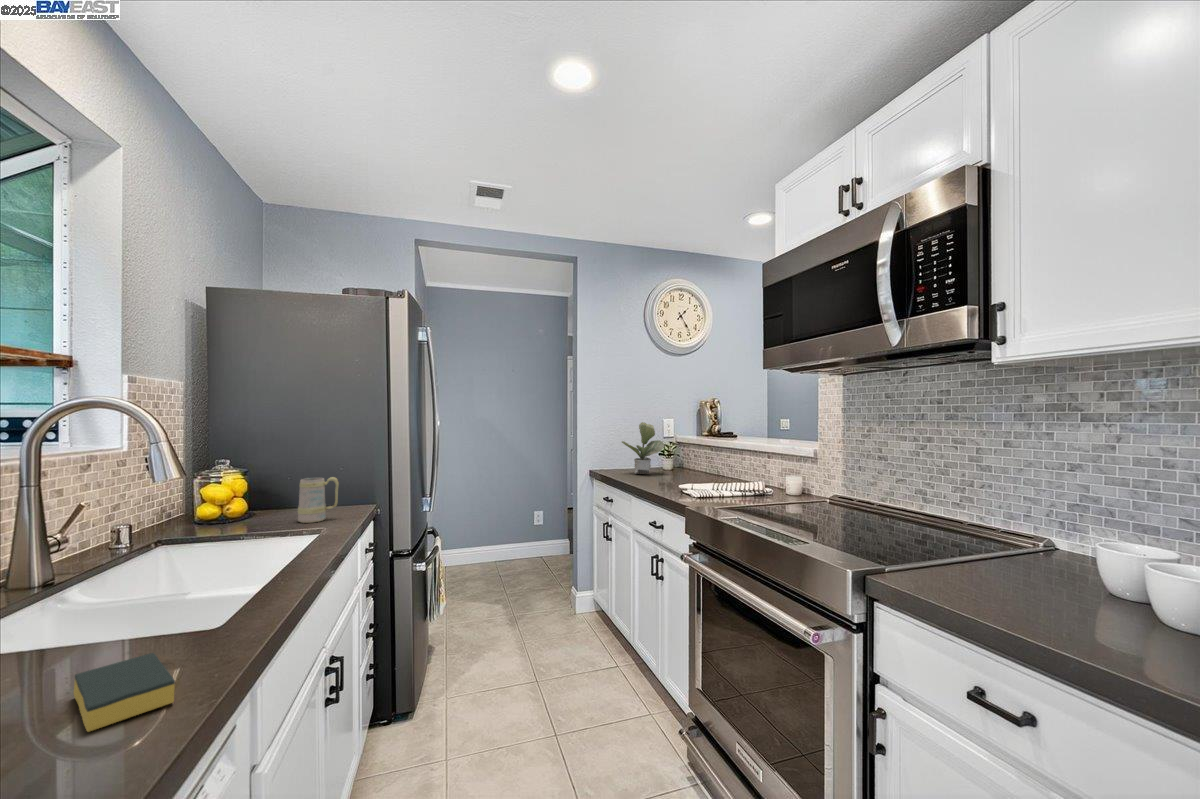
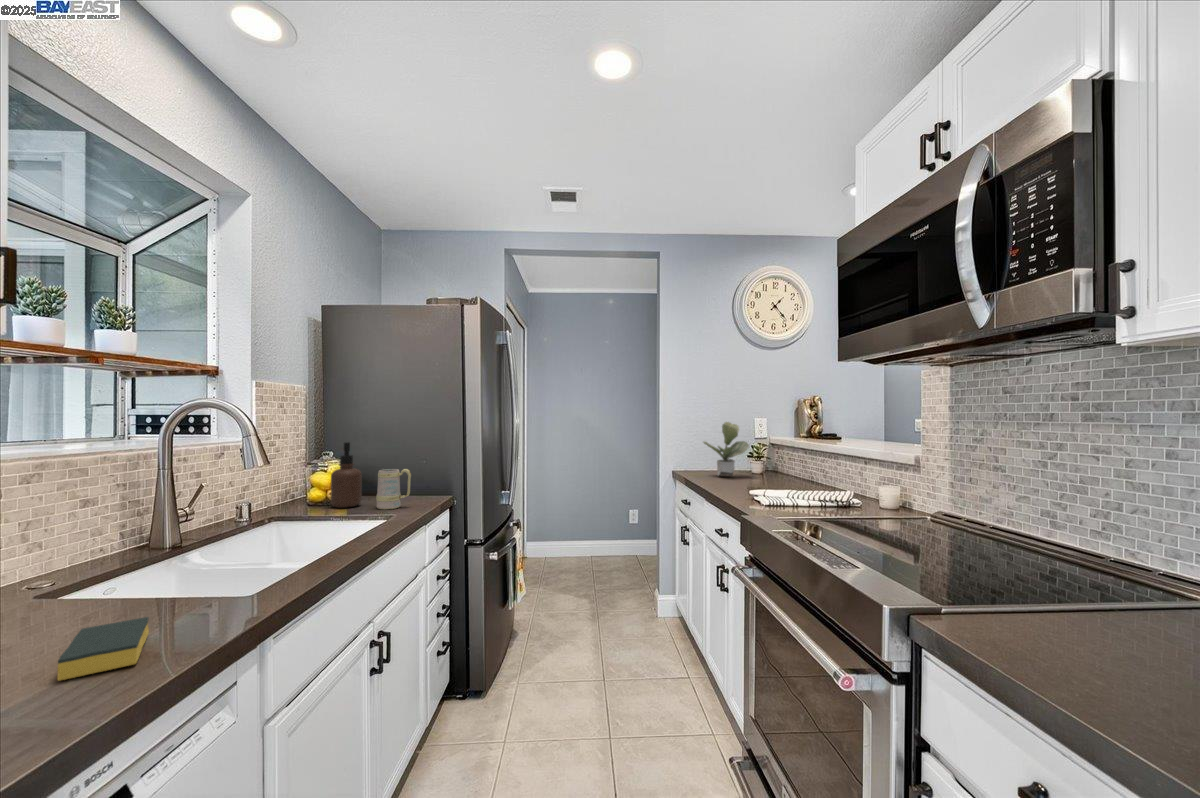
soap dispenser: none [238,449,276,524] -> present [331,442,362,508]

